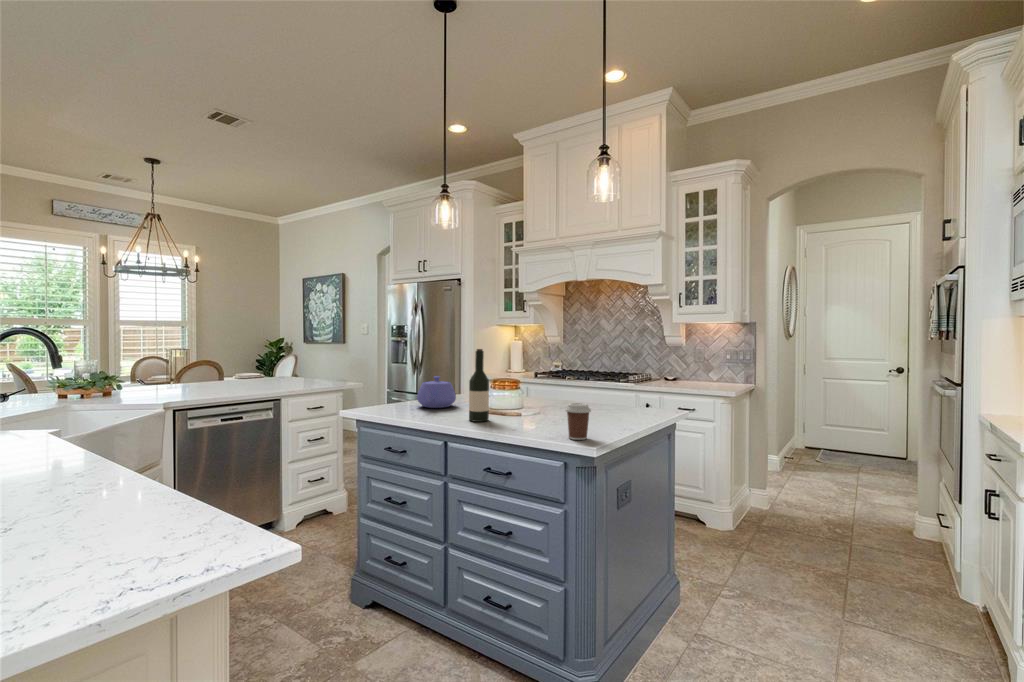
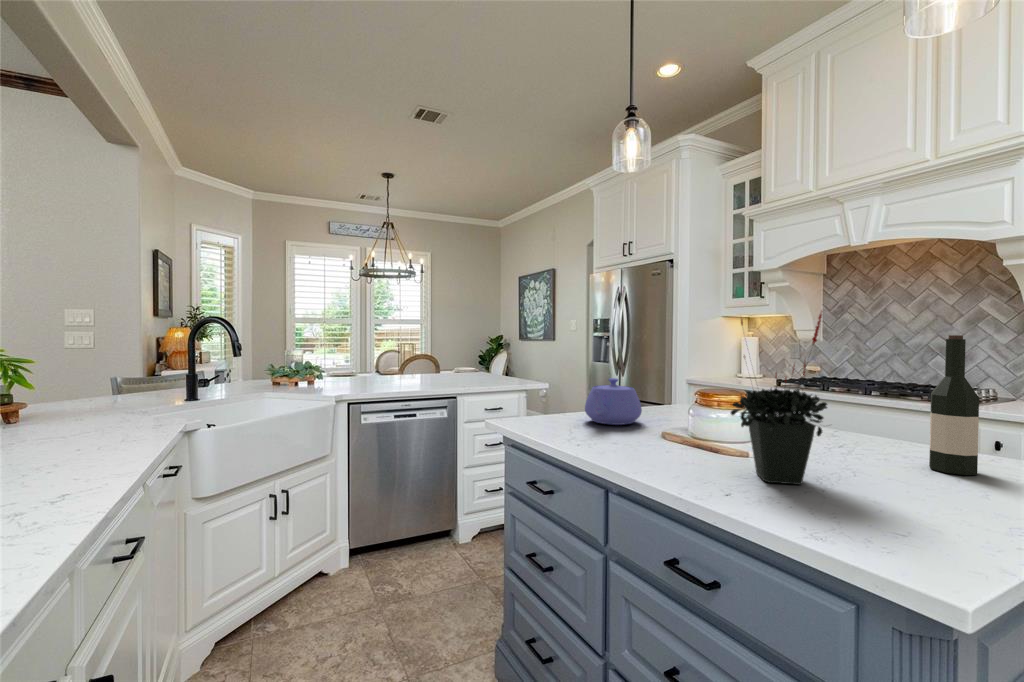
potted plant: none [515,338,561,426] -> present [730,314,827,485]
wine bottle: present [469,349,489,422] -> present [929,335,979,475]
coffee cup: present [566,403,591,440] -> none [848,452,923,545]

